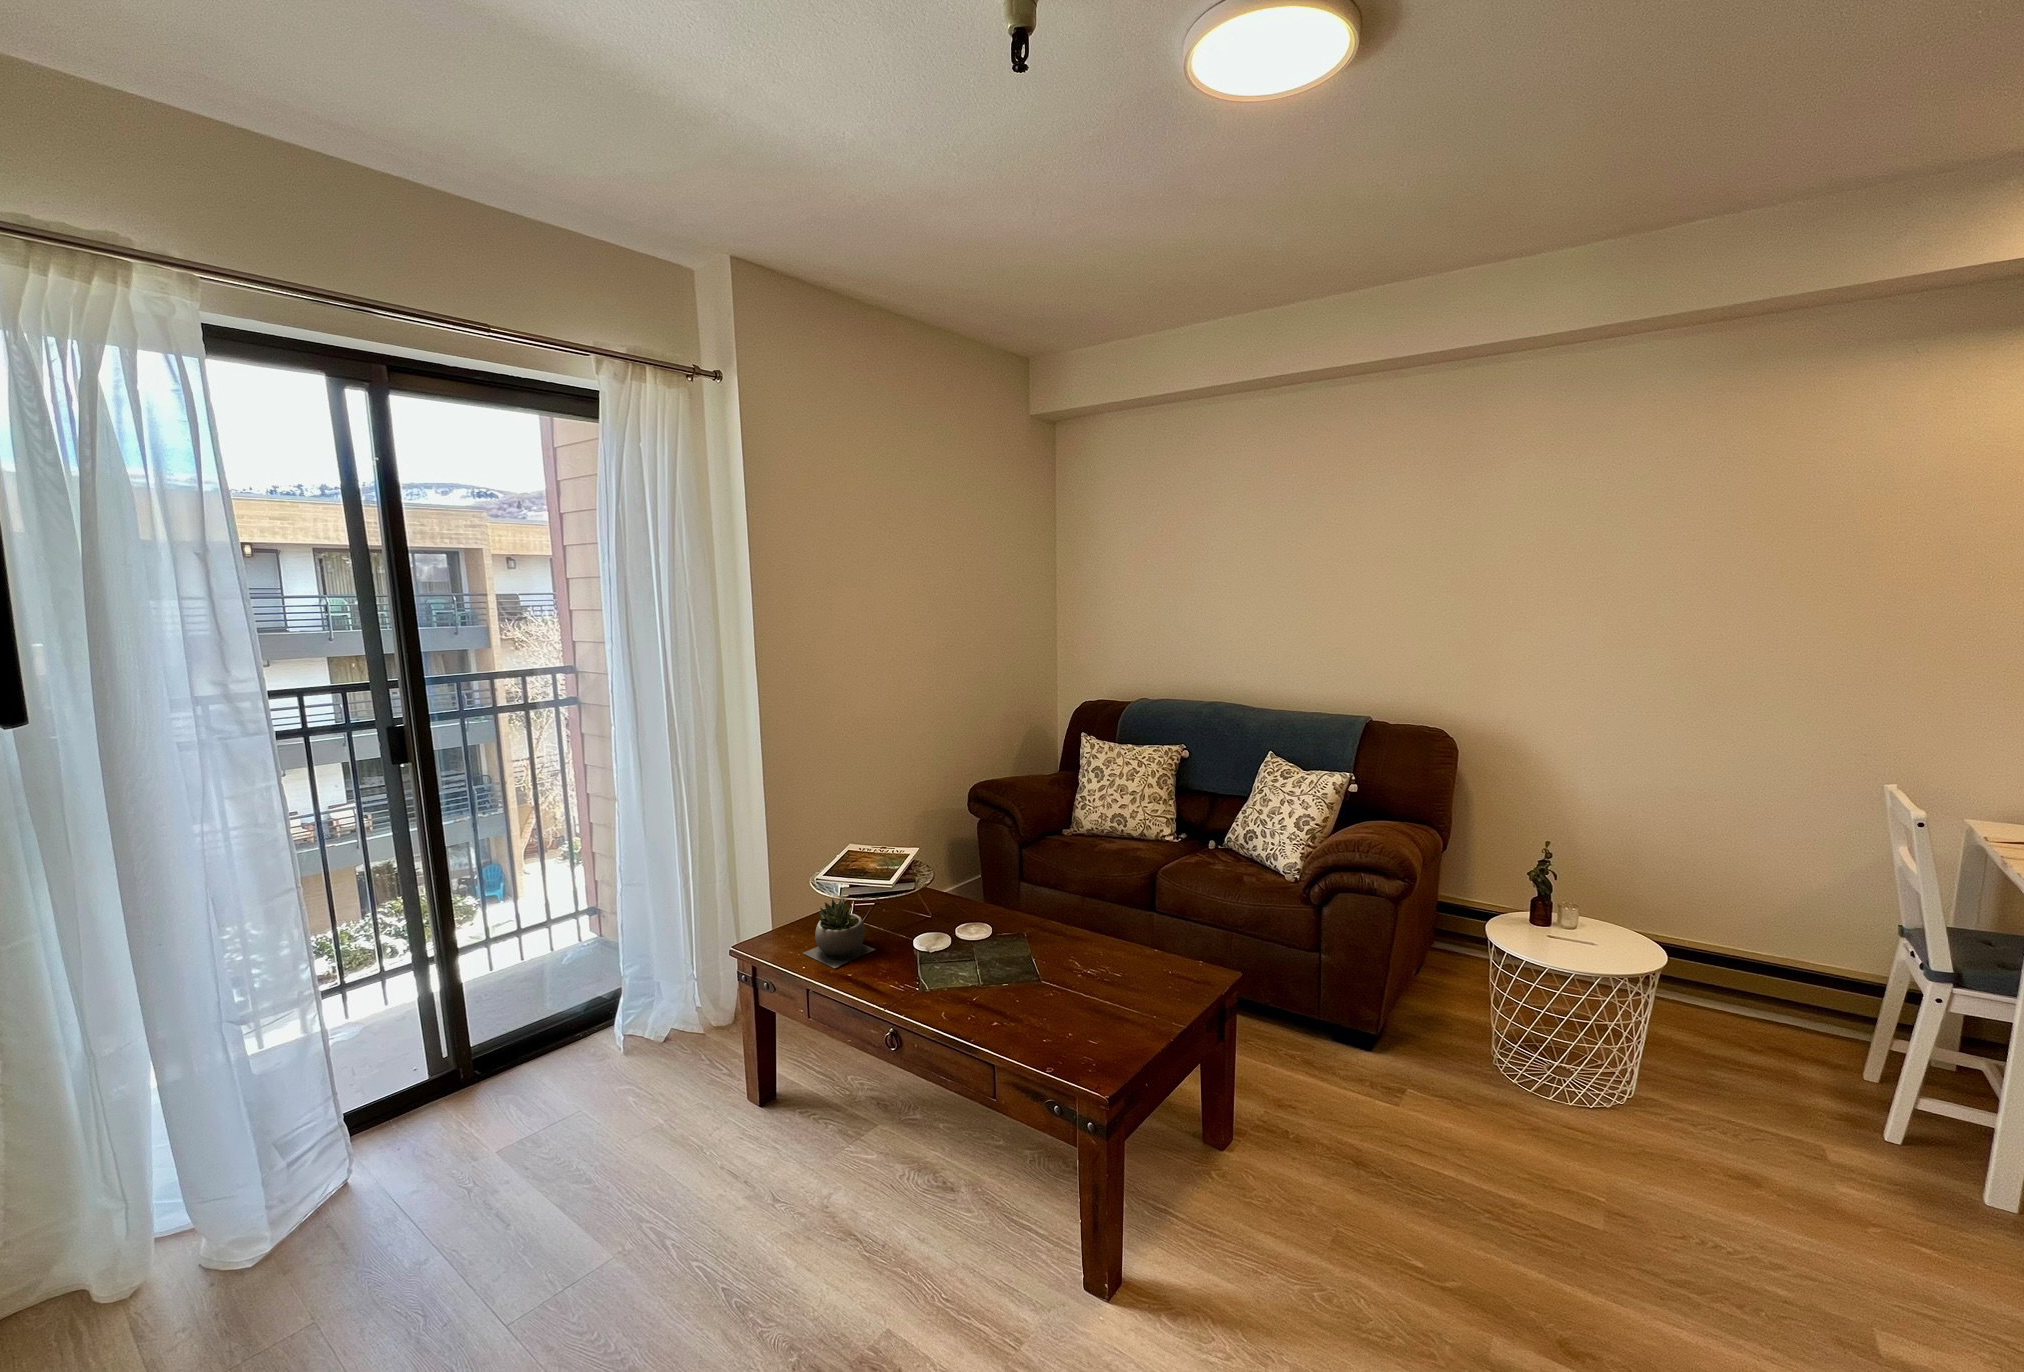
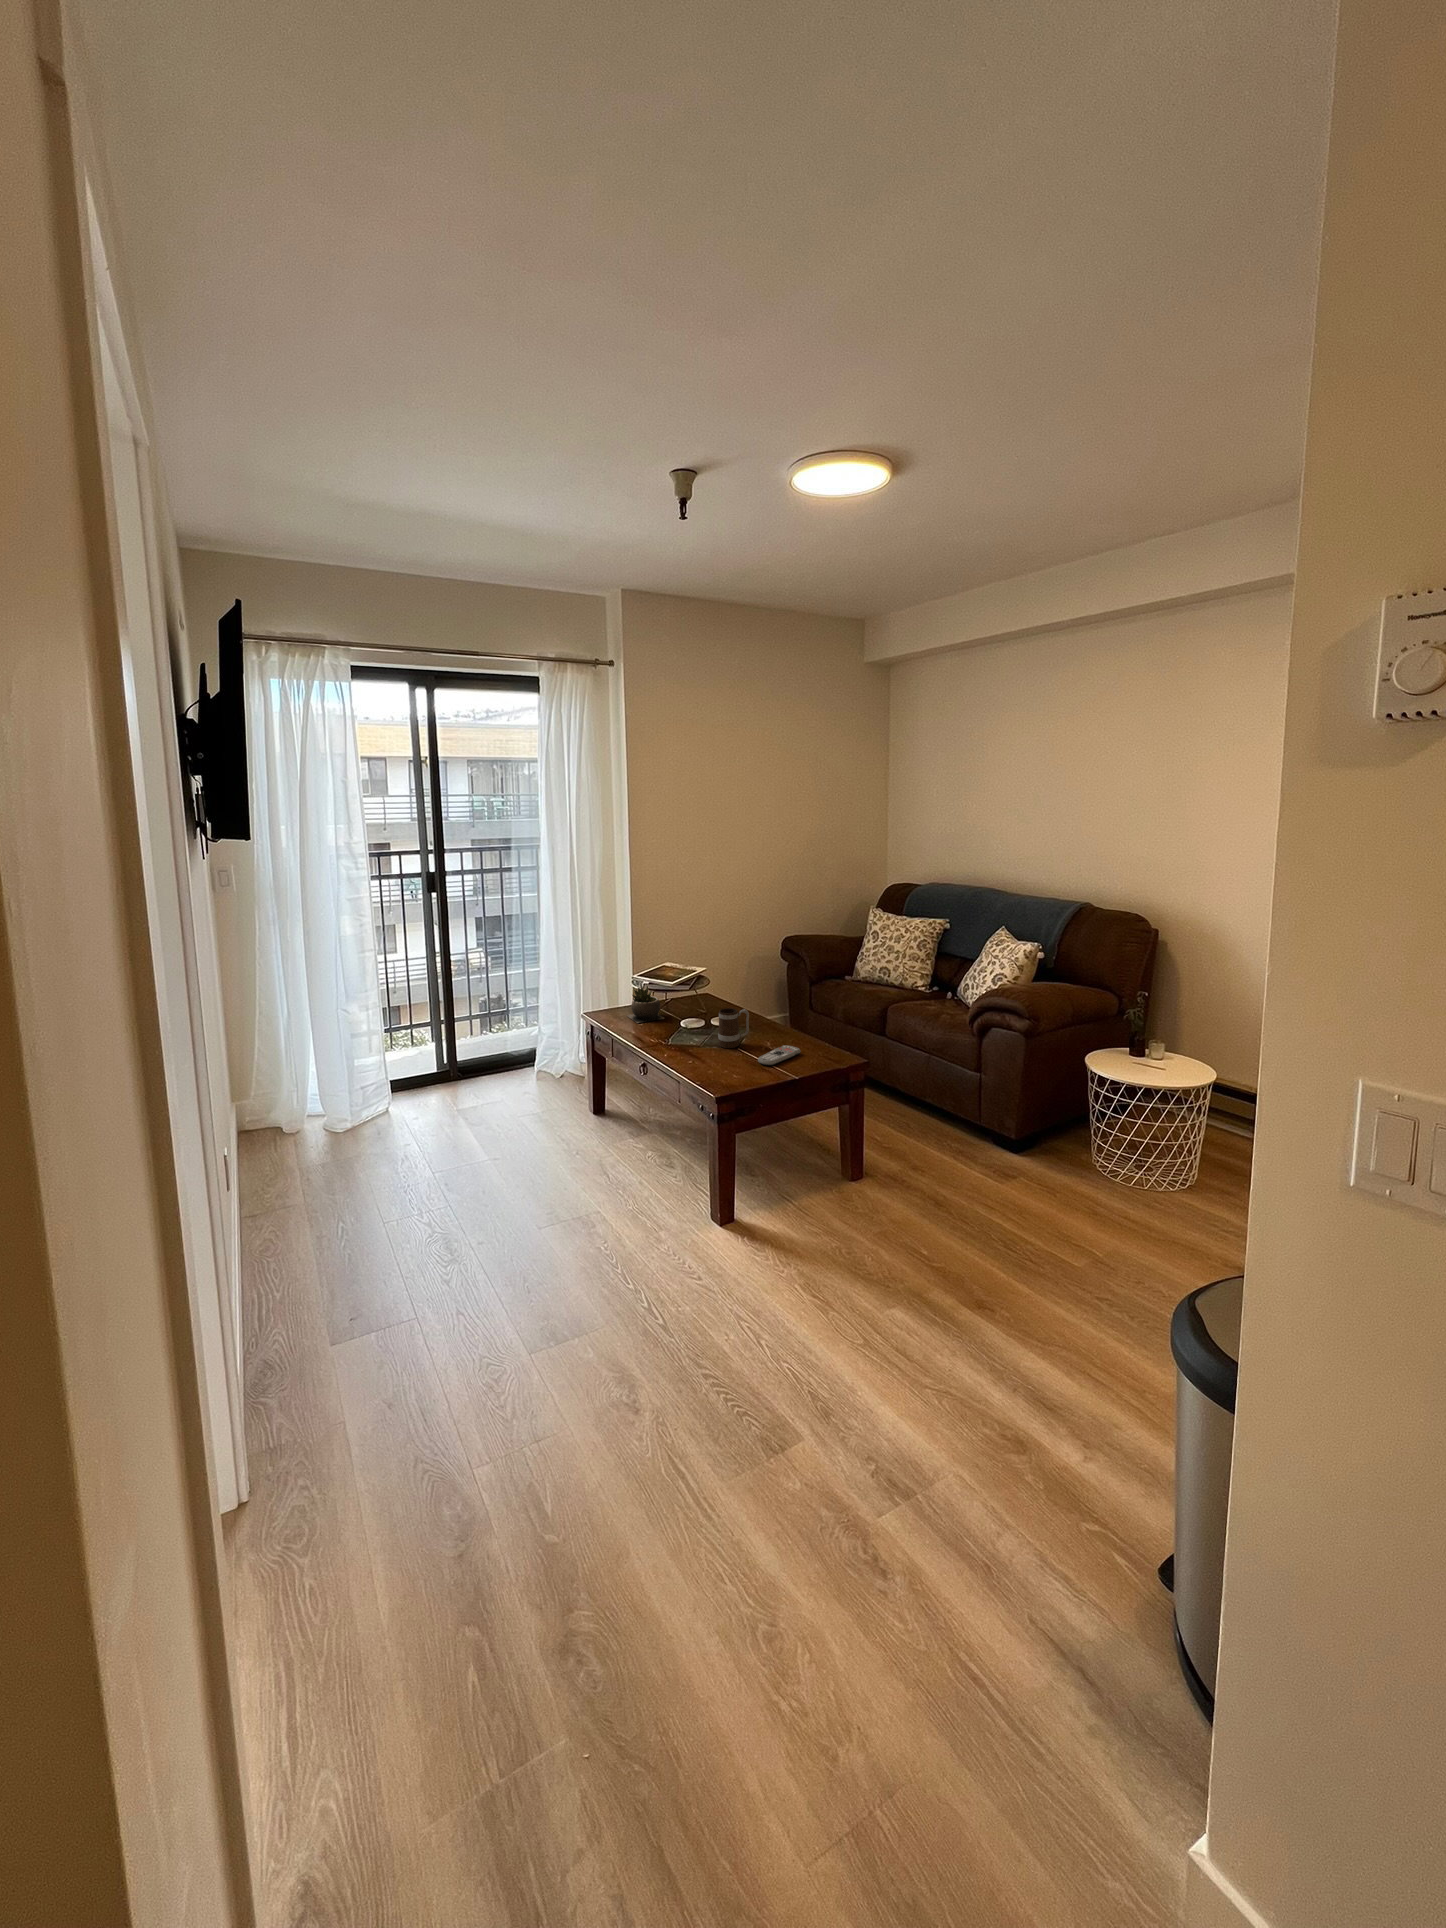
mug: none [1007,926,1056,1000] -> present [718,1008,749,1048]
remote control: none [1105,979,1152,1029] -> present [758,1045,801,1066]

